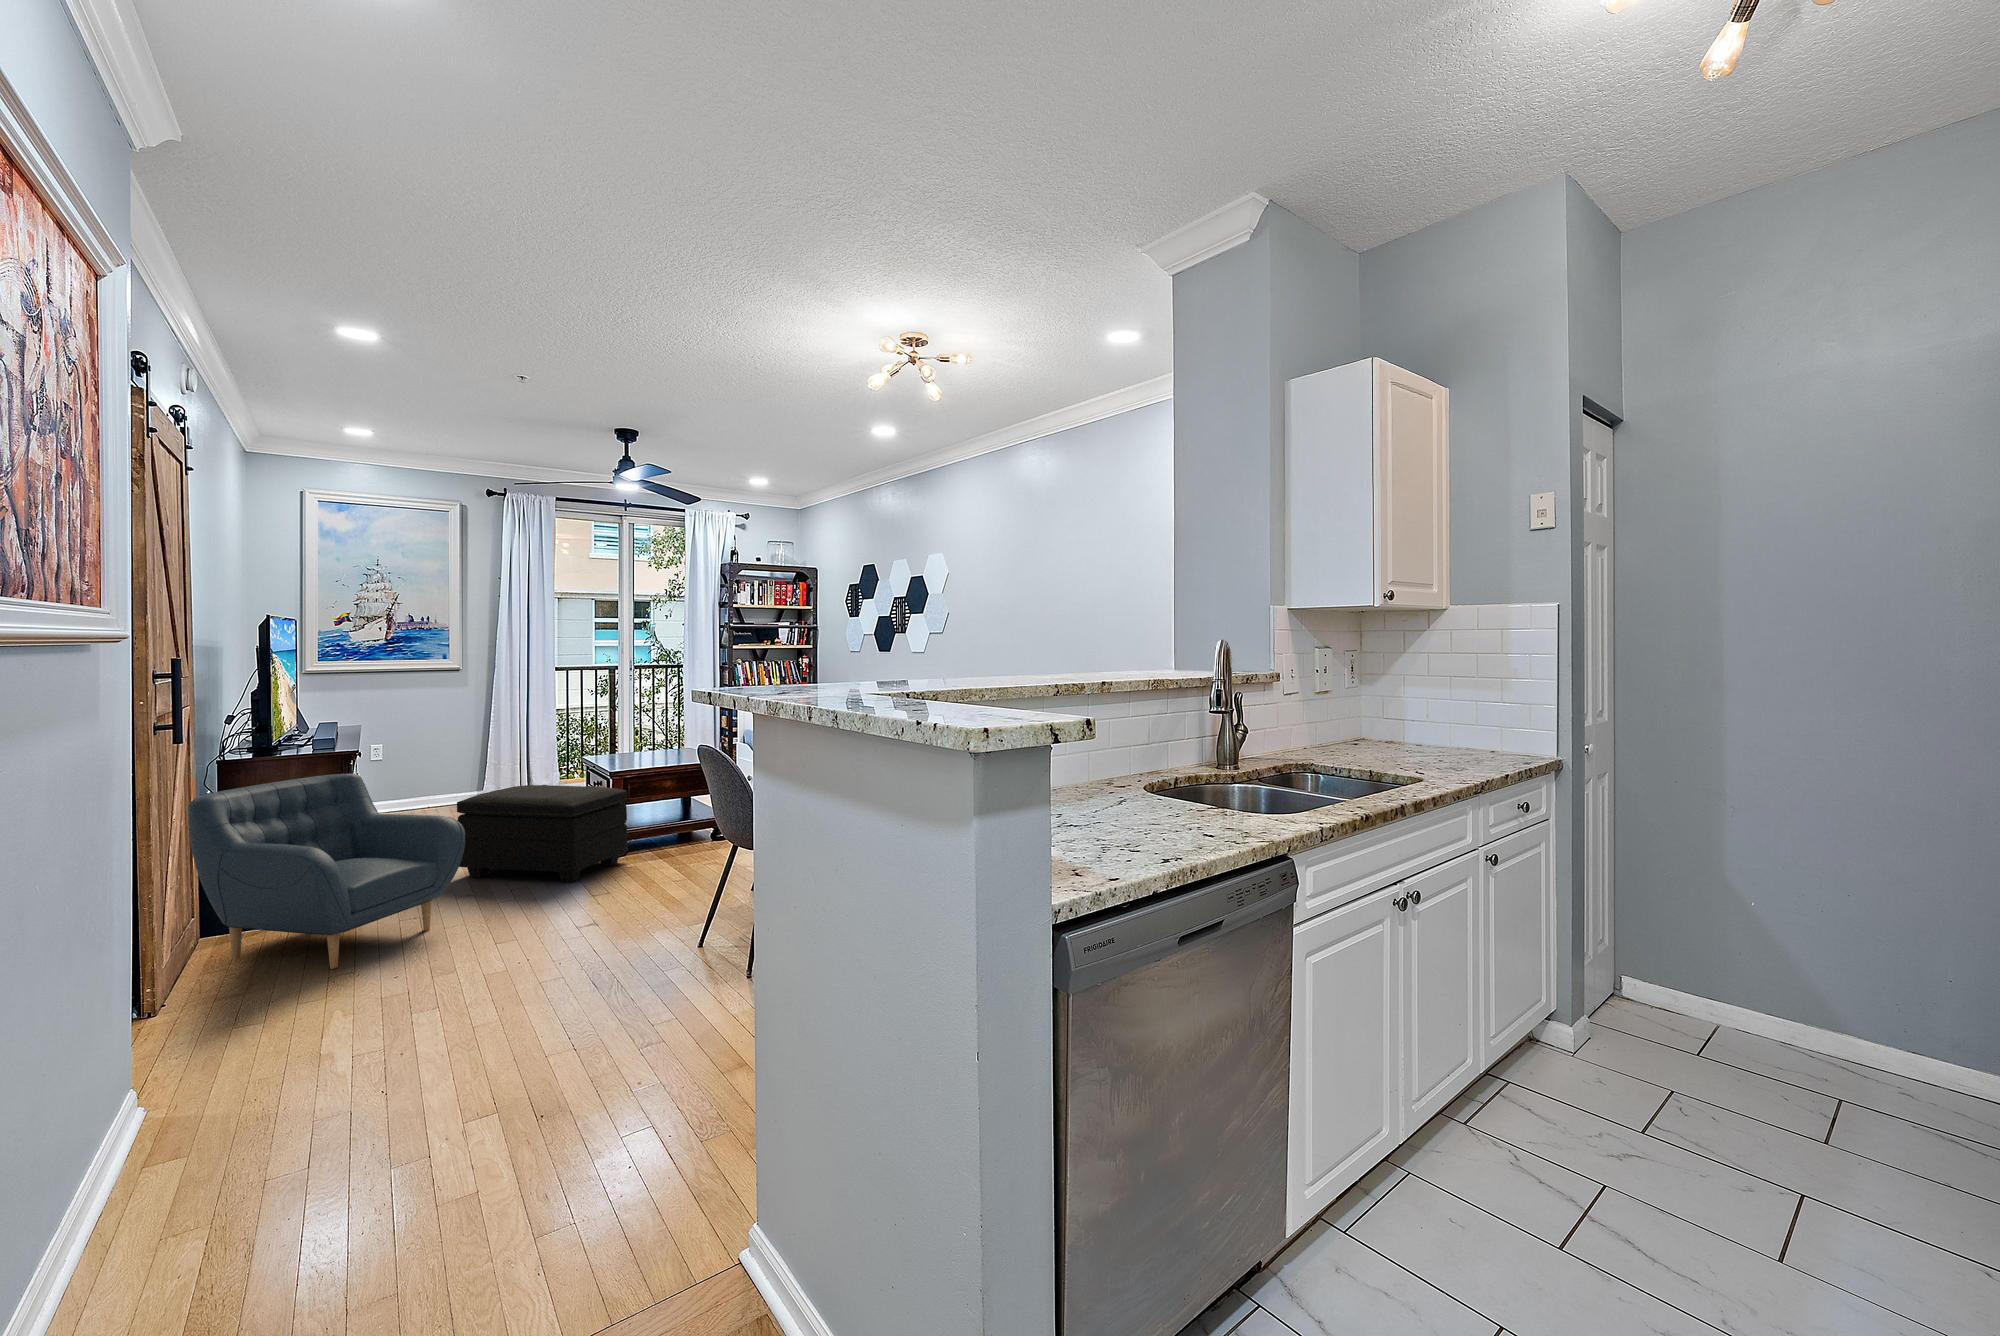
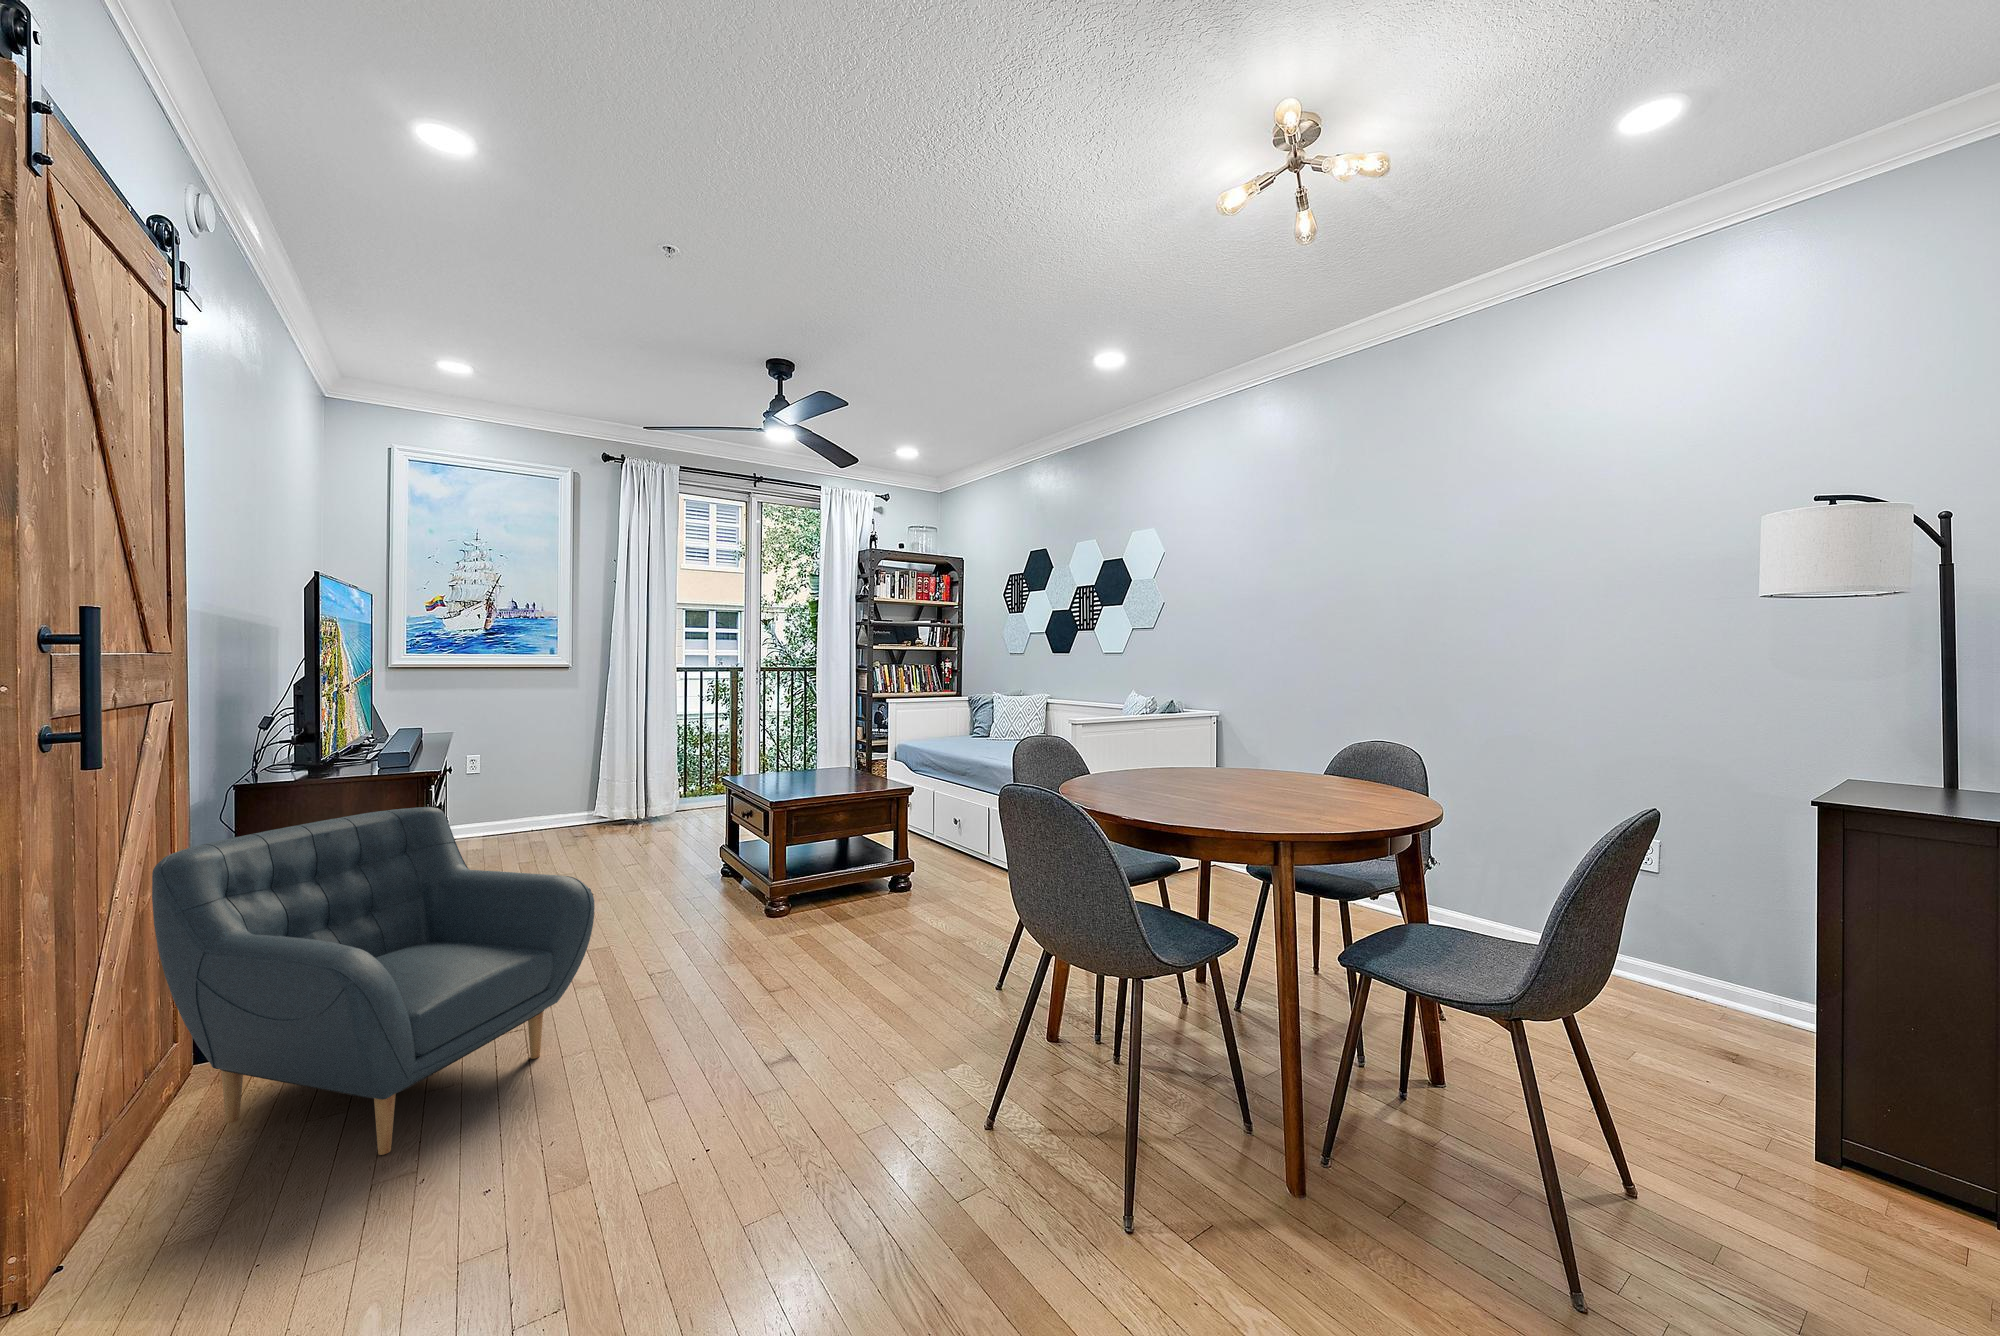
footstool: present [457,785,627,882] -> none [574,816,795,959]

